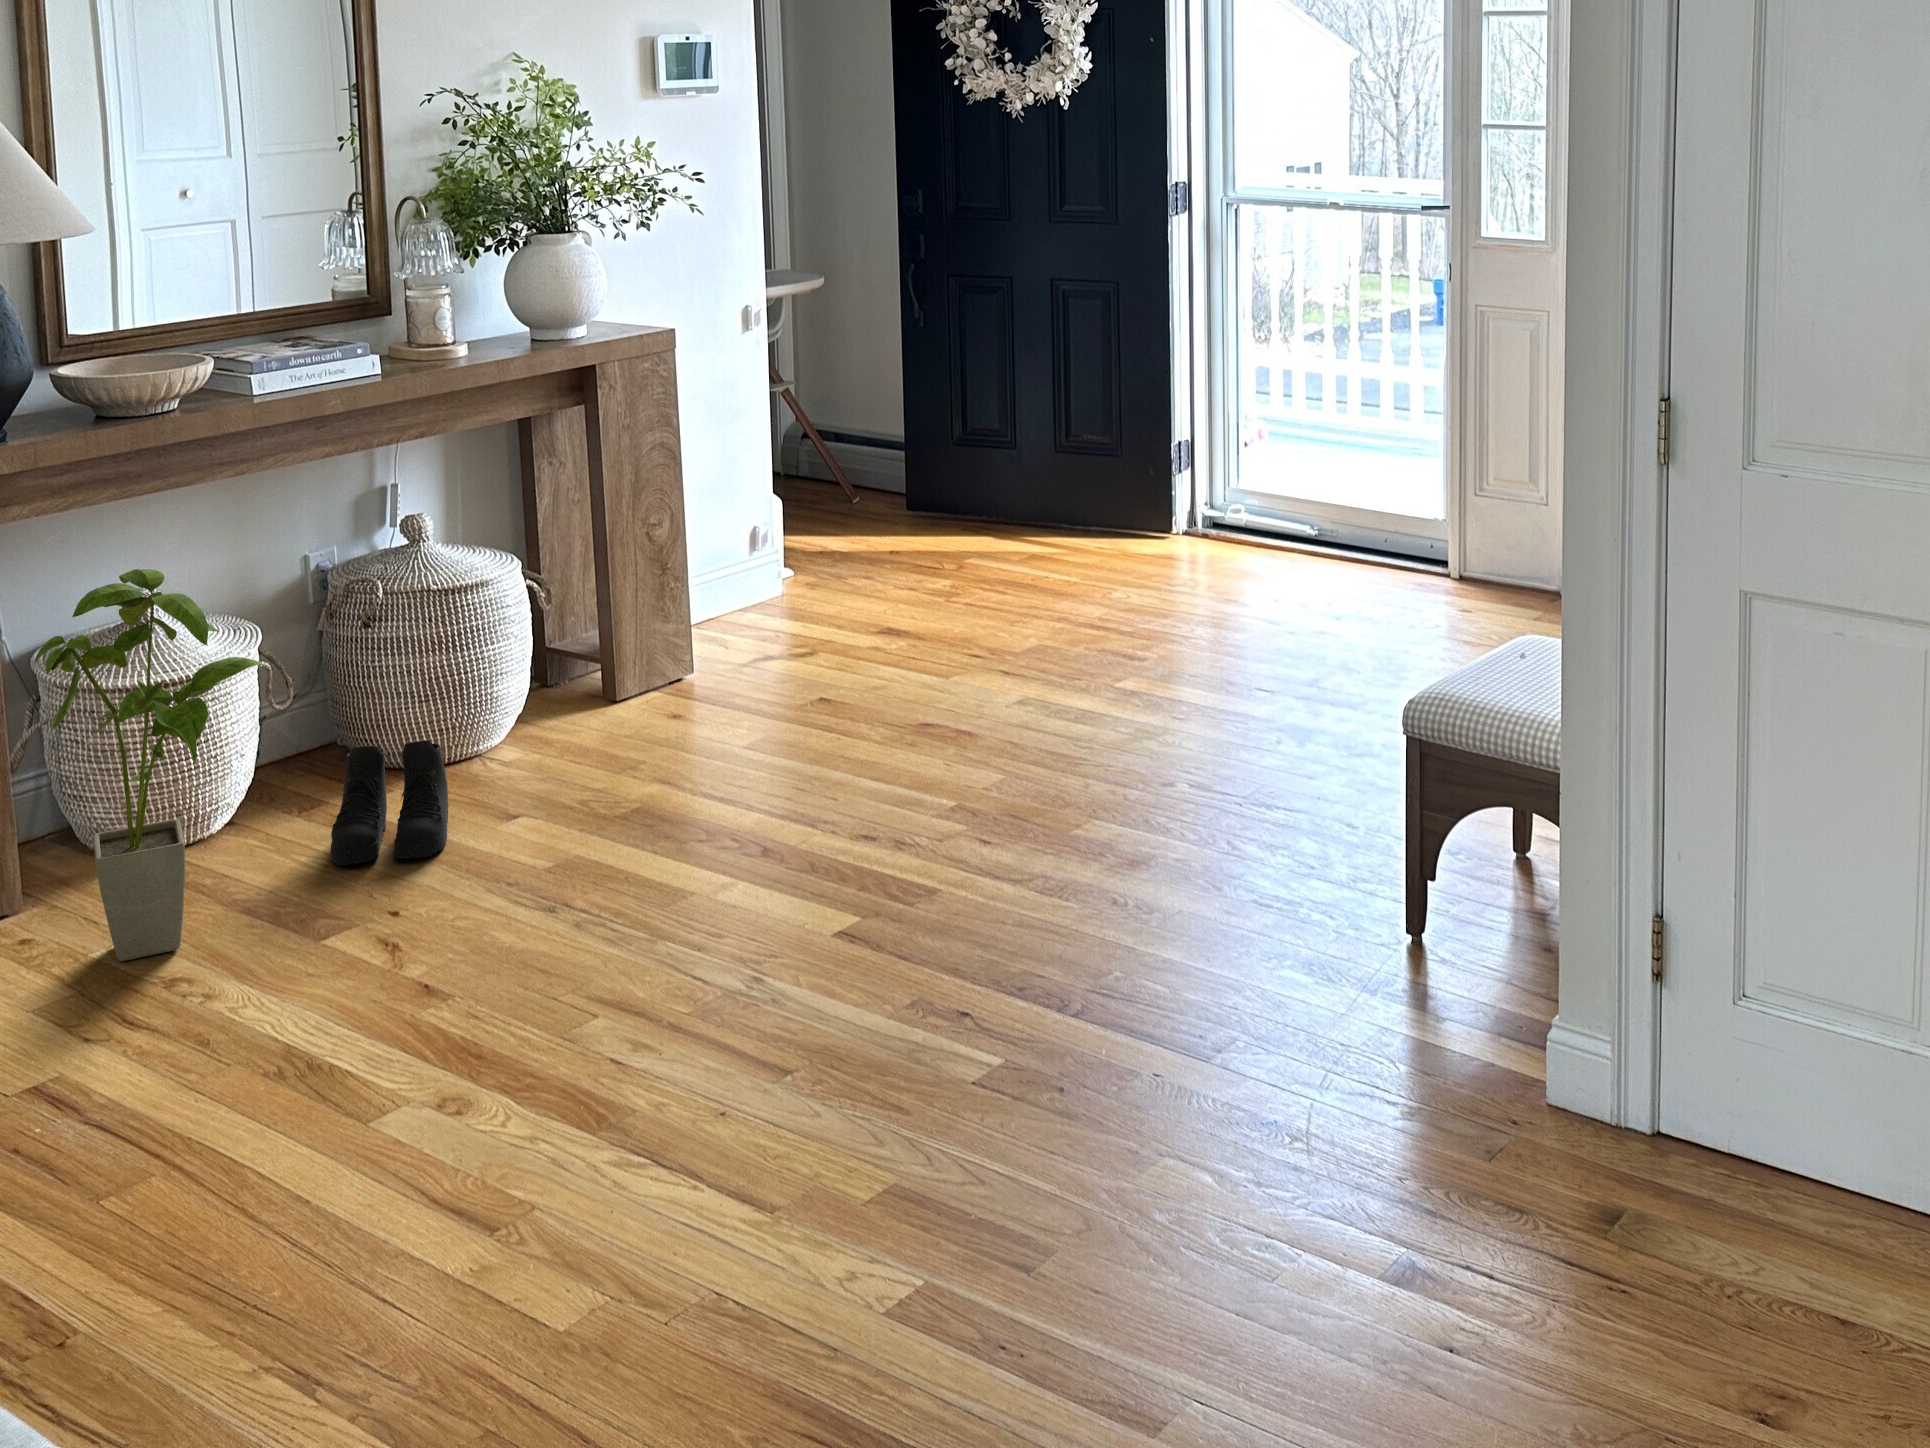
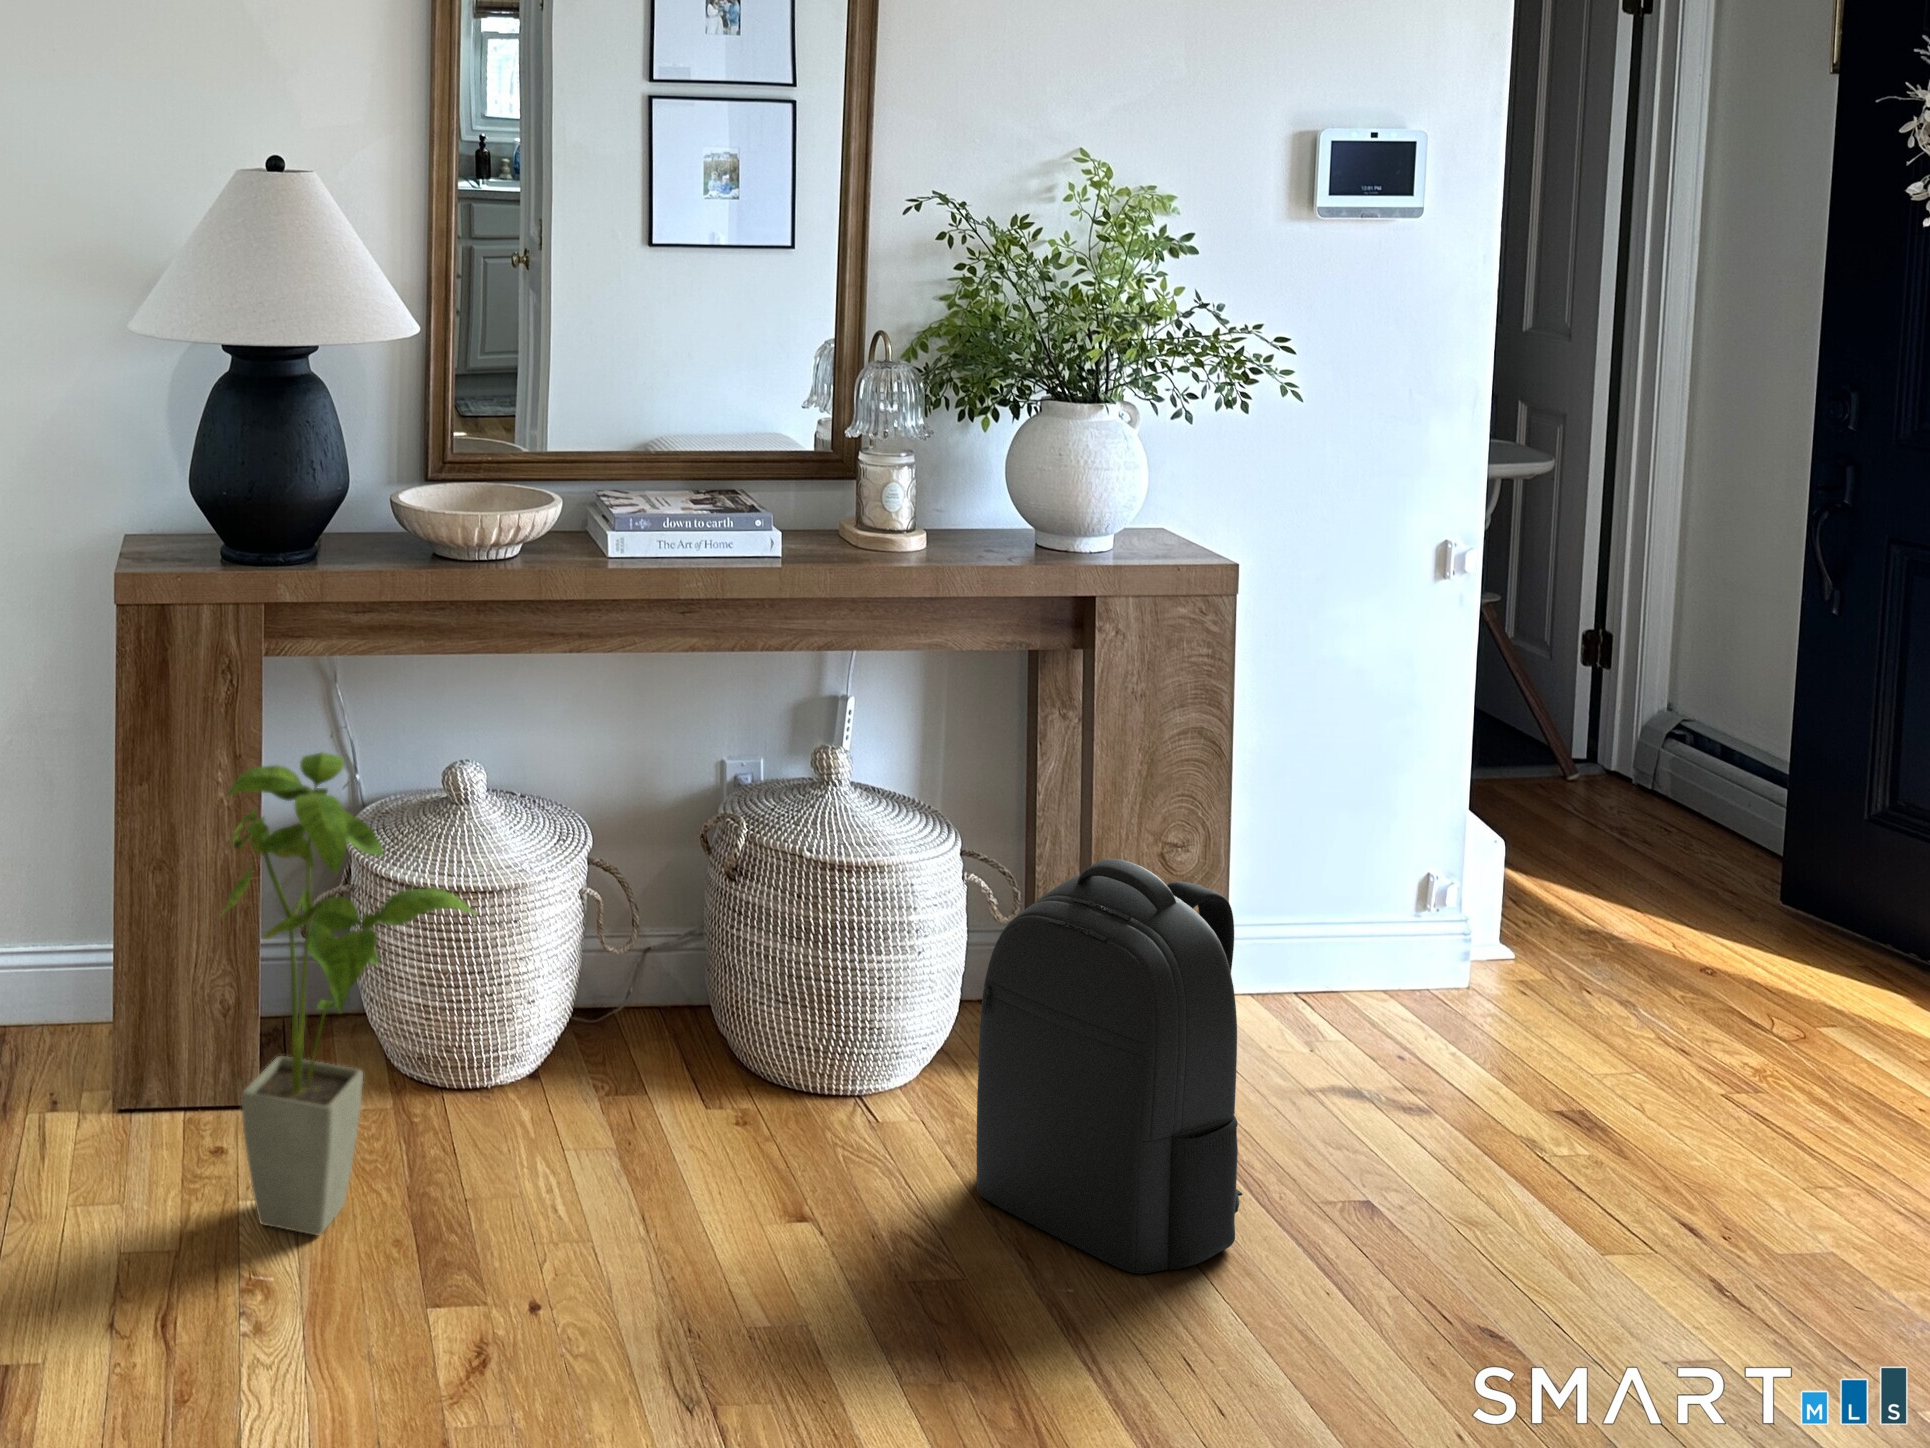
backpack: none [599,526,773,776] -> present [977,859,1242,1274]
boots: present [331,740,449,865] -> none [564,1041,738,1228]

